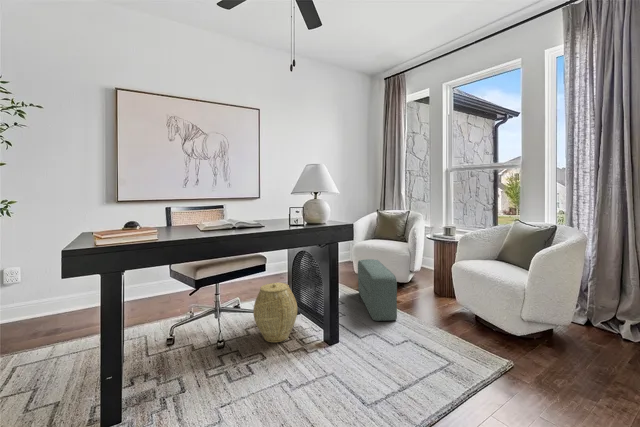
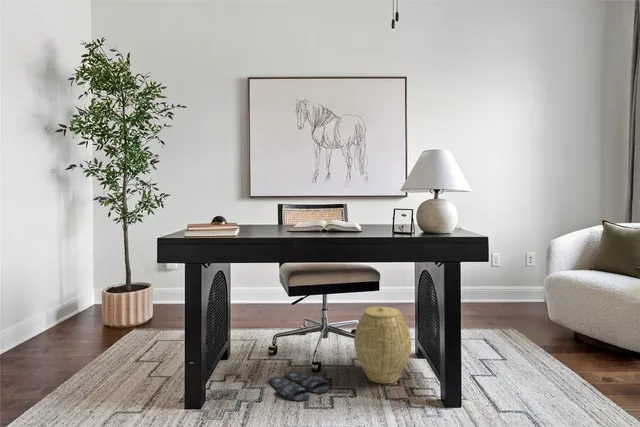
pouf: present [358,259,397,321] -> none [535,298,586,403]
slippers: none [182,351,241,380] -> present [269,371,328,401]

